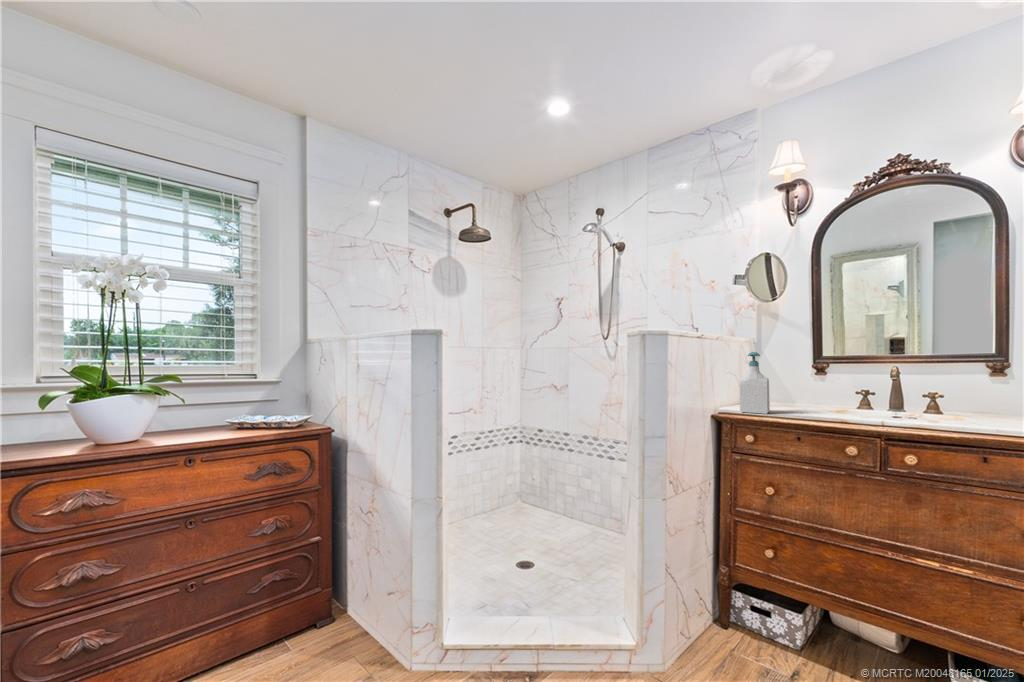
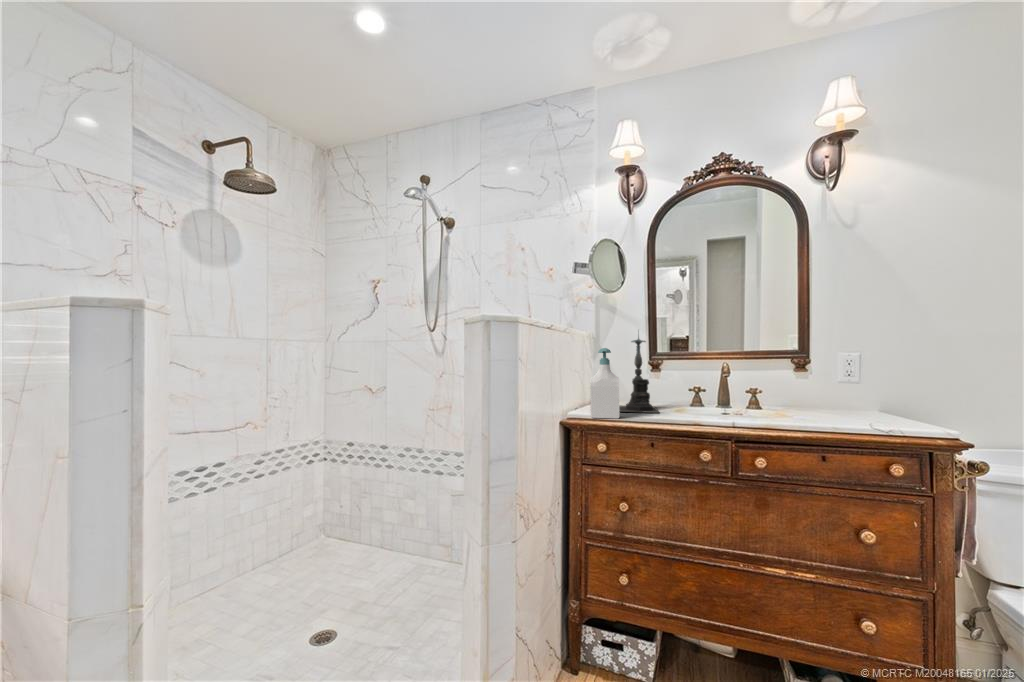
candle holder: none [772,335,816,412] -> present [619,336,659,413]

